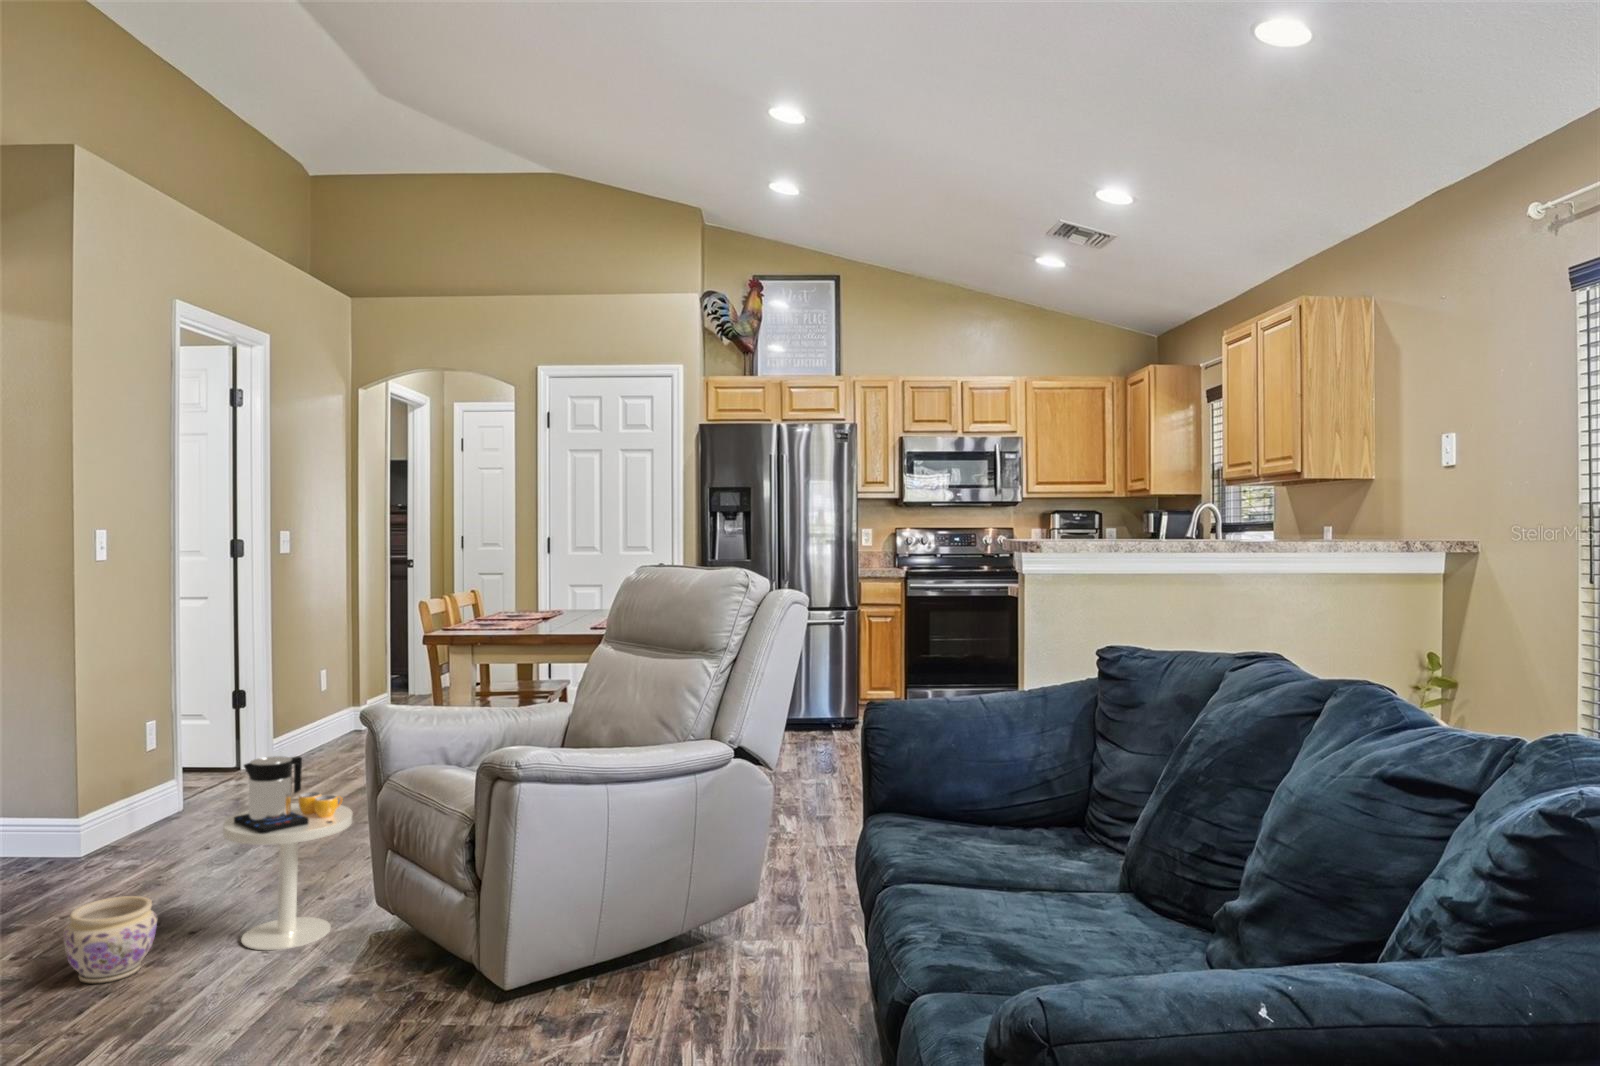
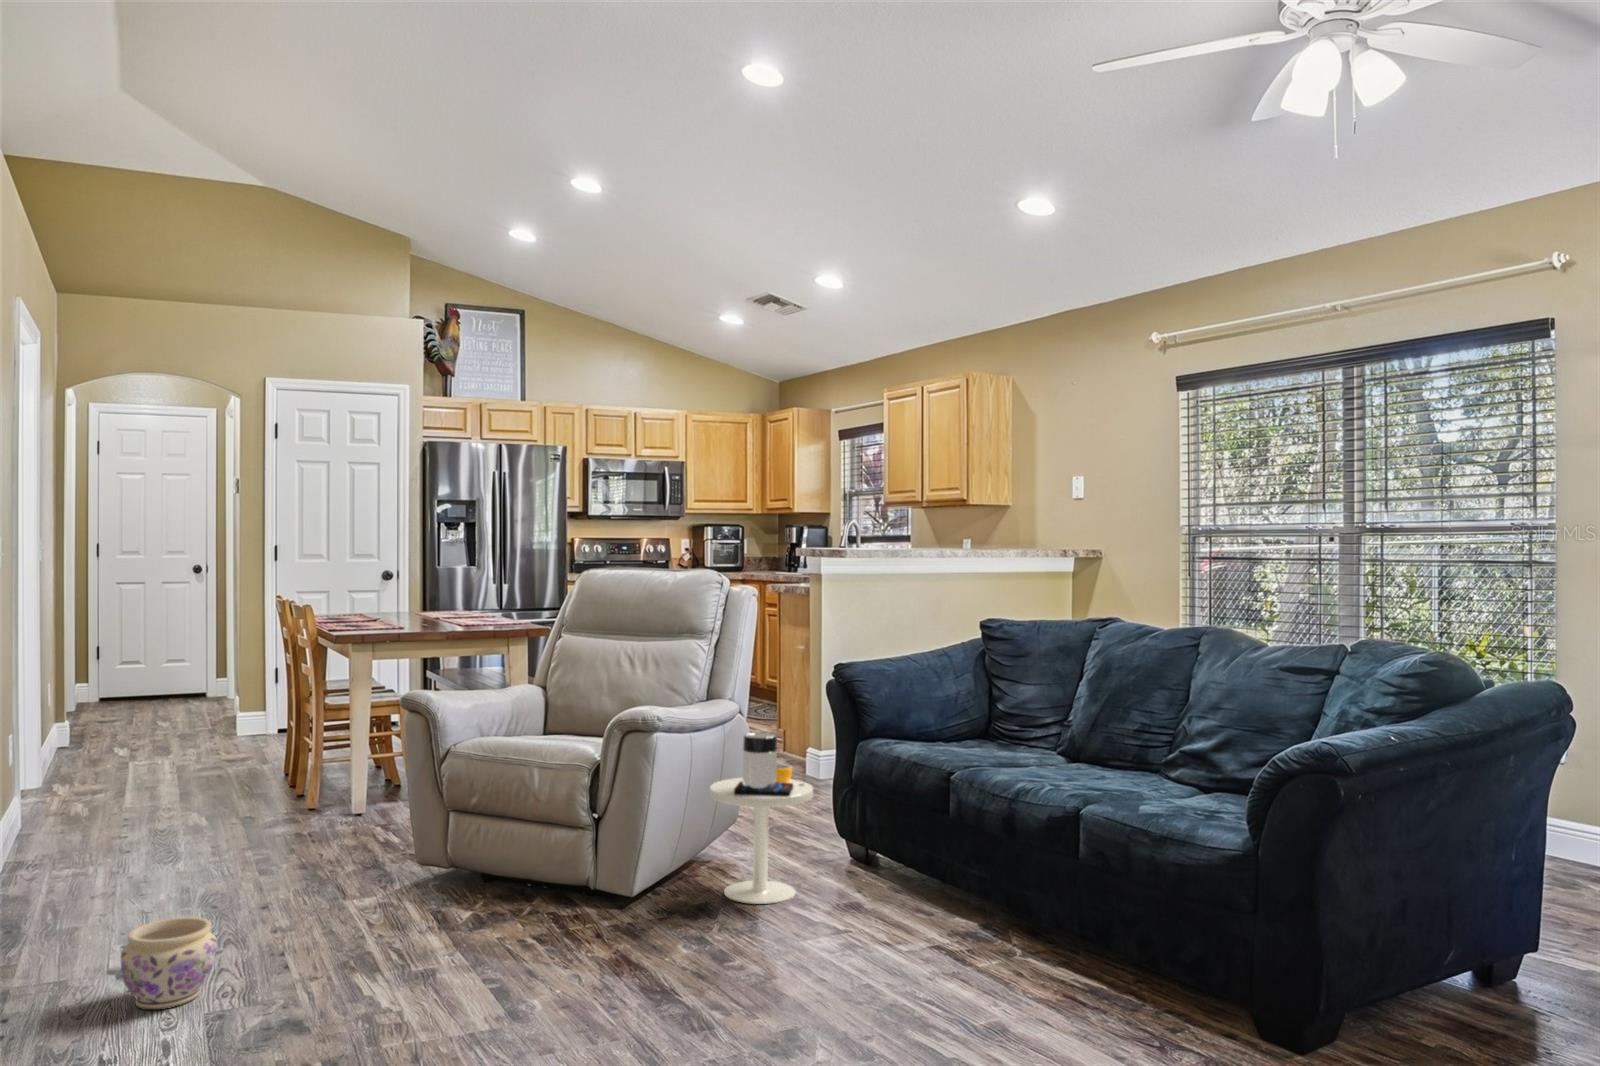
side table: present [223,756,353,950] -> present [710,732,813,904]

